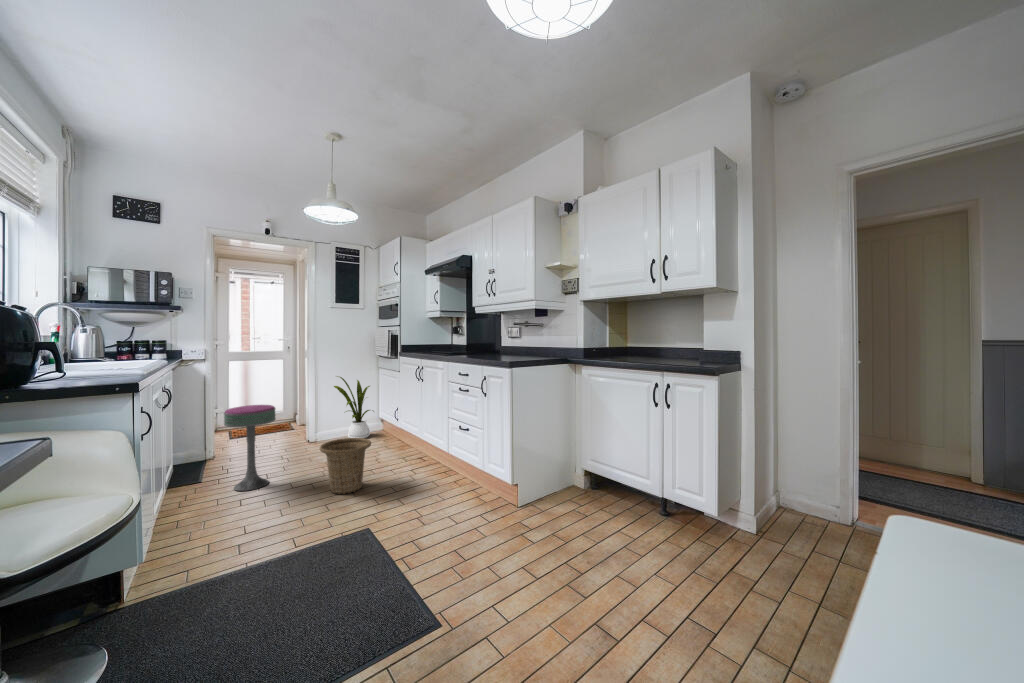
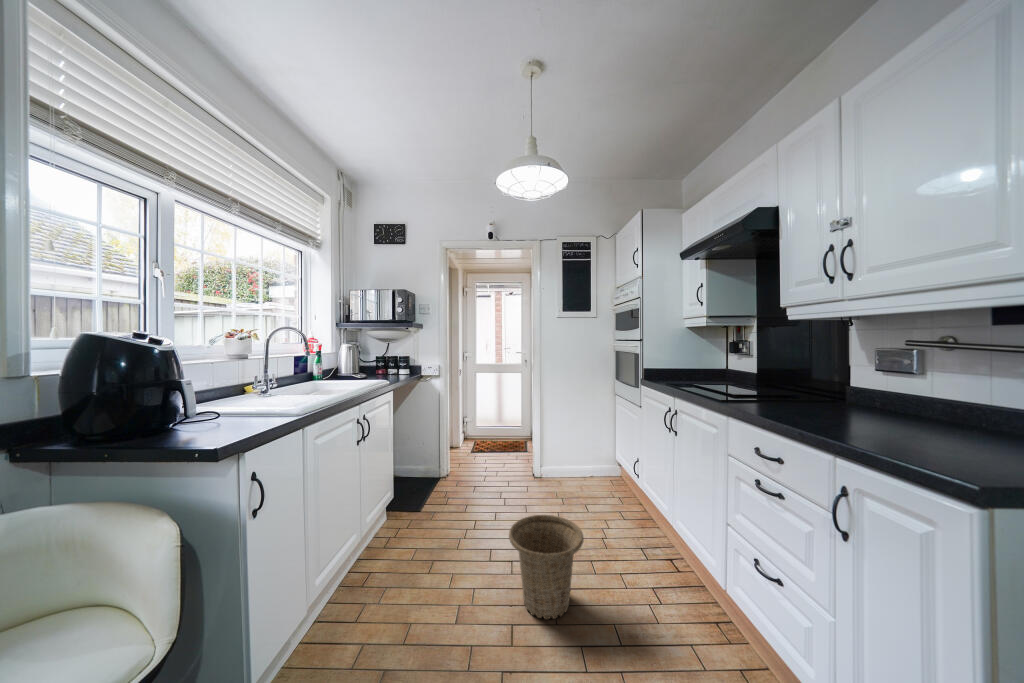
house plant: present [334,376,370,438] -> none [559,402,610,486]
bar stool: present [224,405,276,491] -> none [423,440,476,551]

